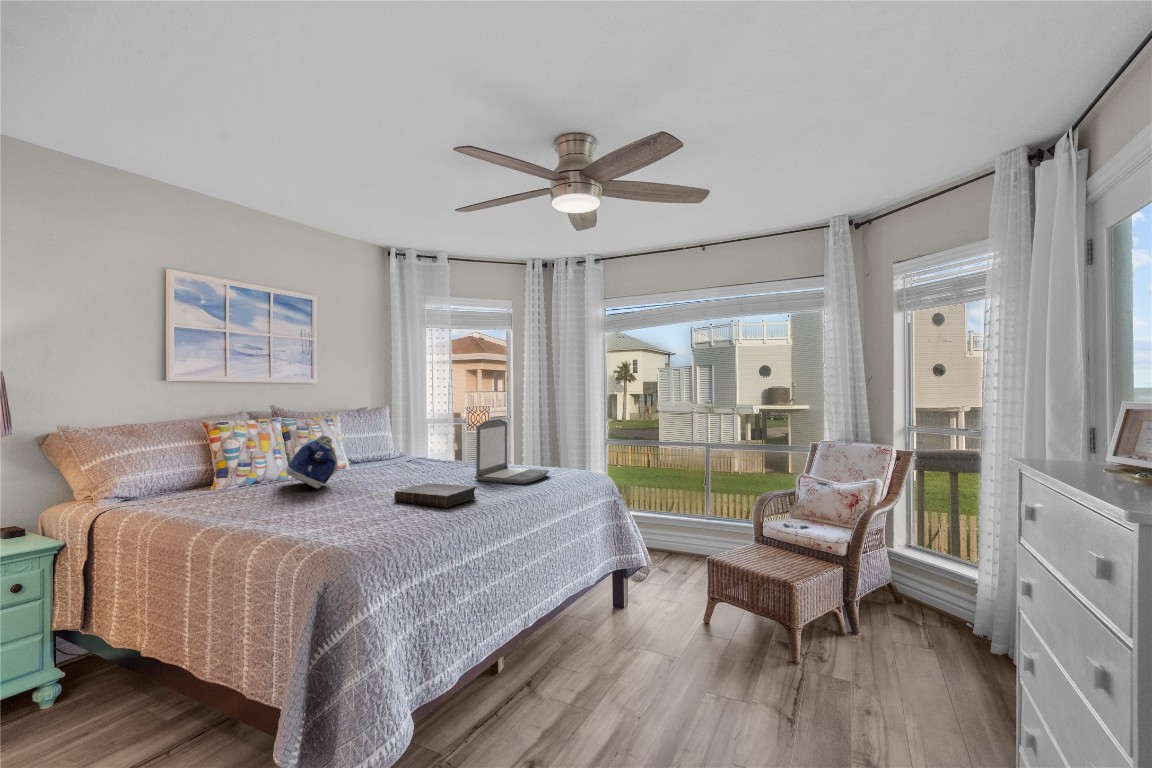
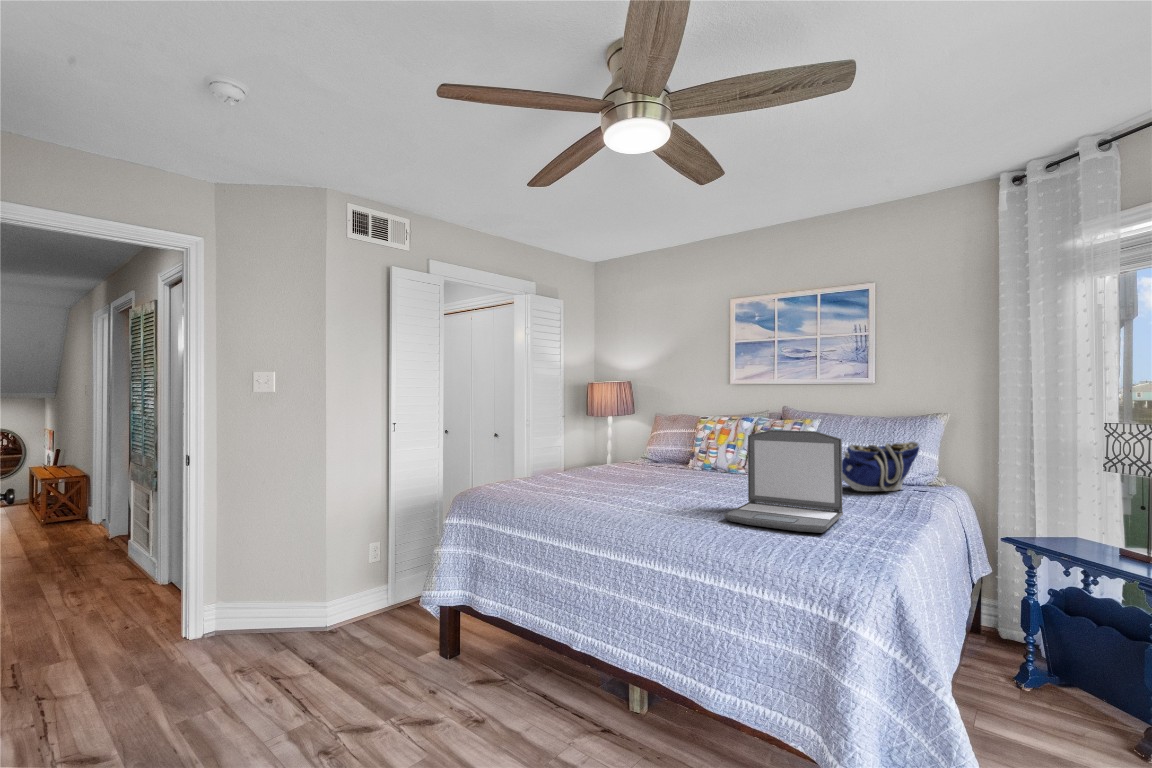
tote bag: present [286,436,337,489] -> present [842,441,919,492]
book: present [394,483,477,508] -> none [585,481,661,504]

